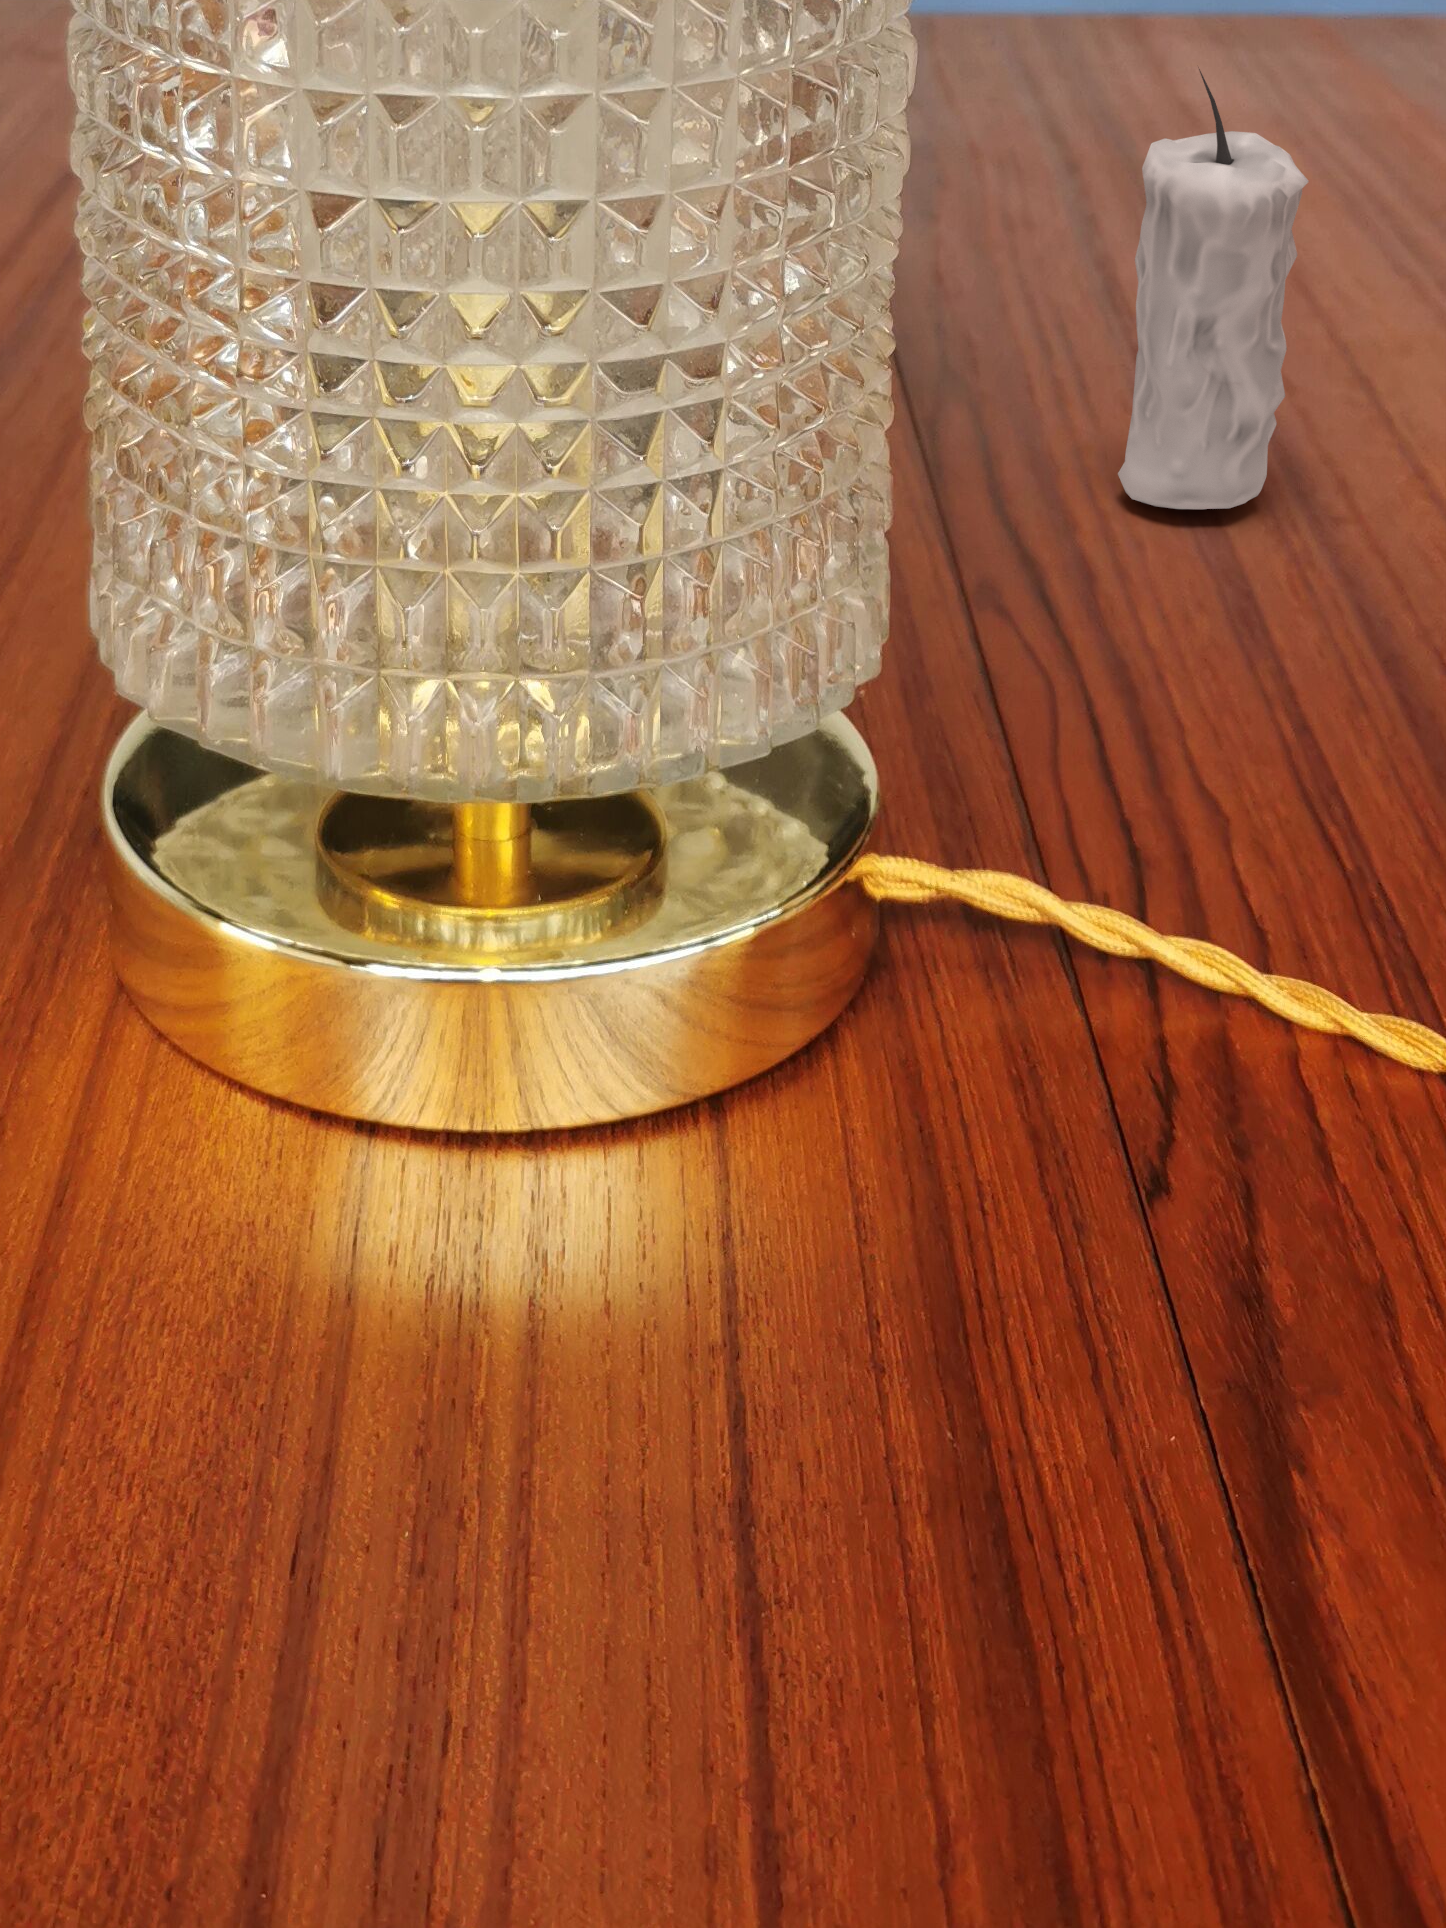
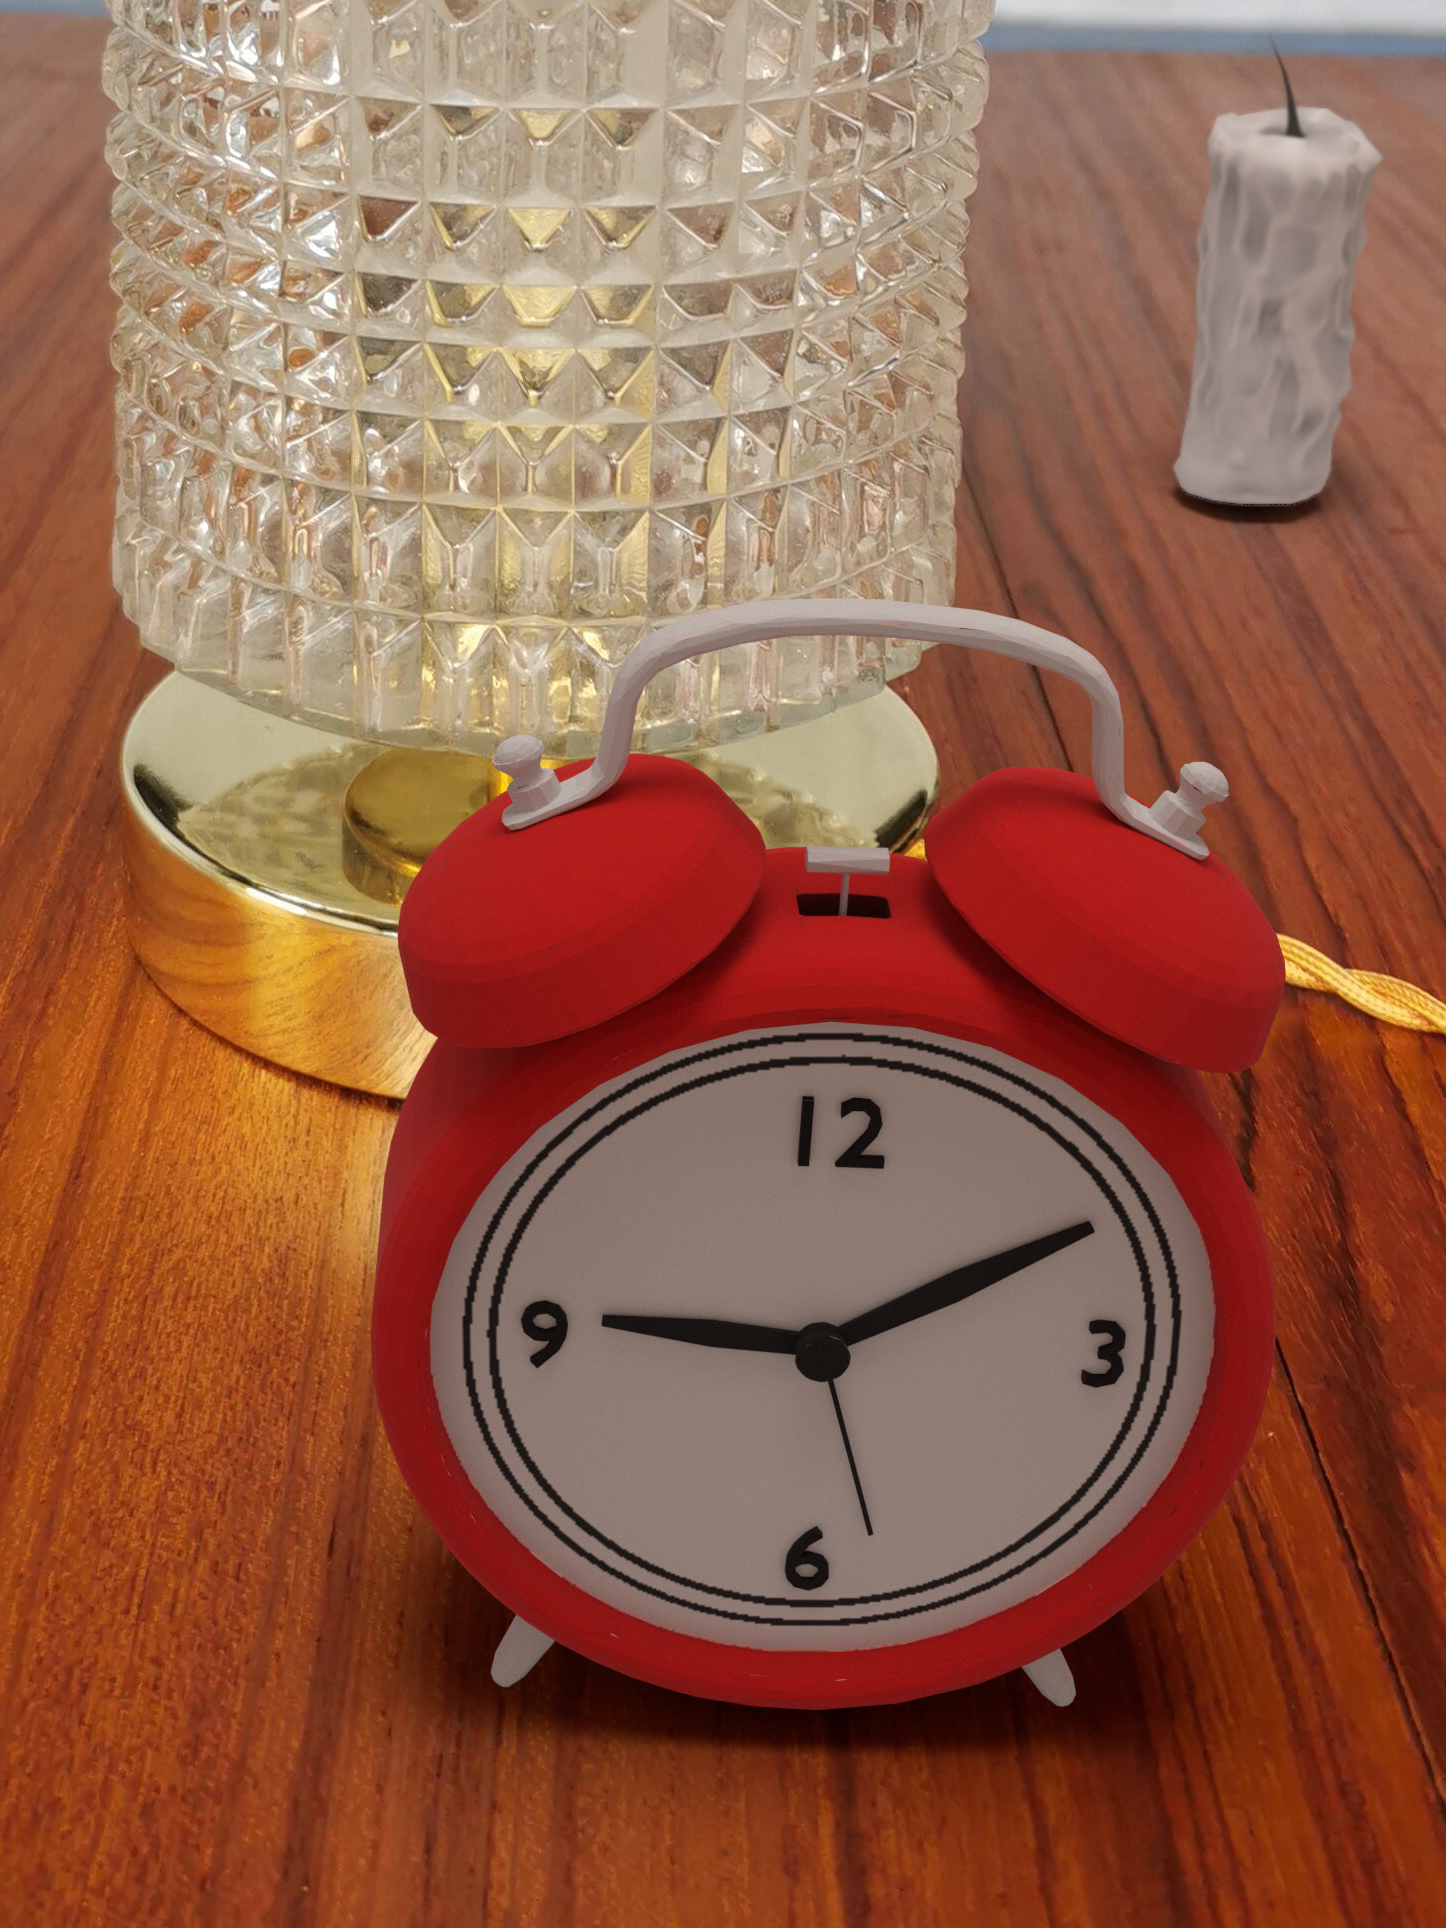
alarm clock: none [312,707,1145,1718] -> present [371,598,1286,1710]

